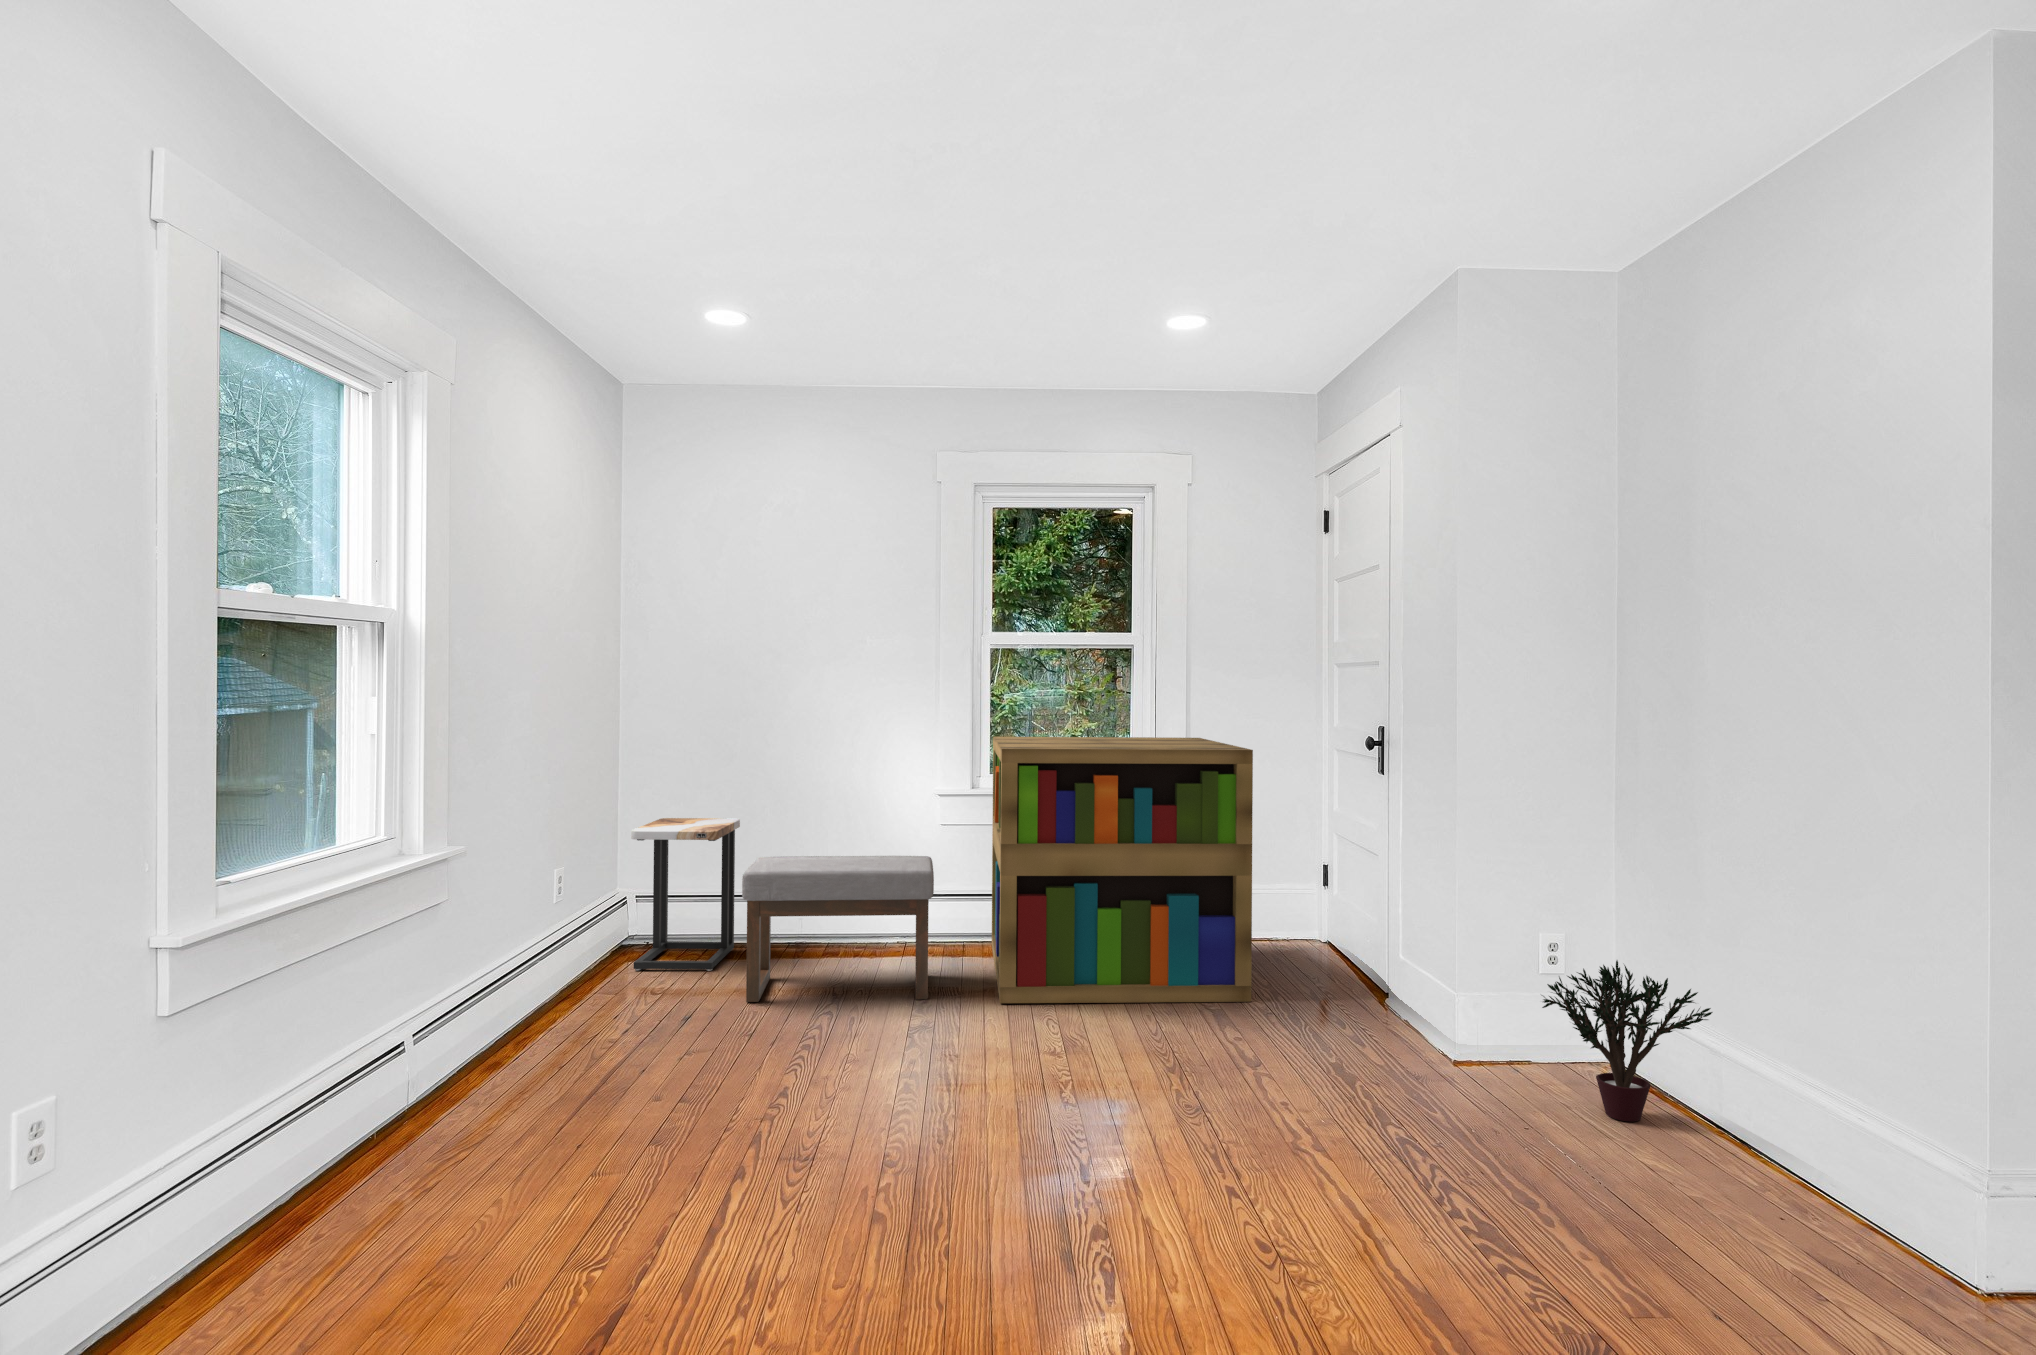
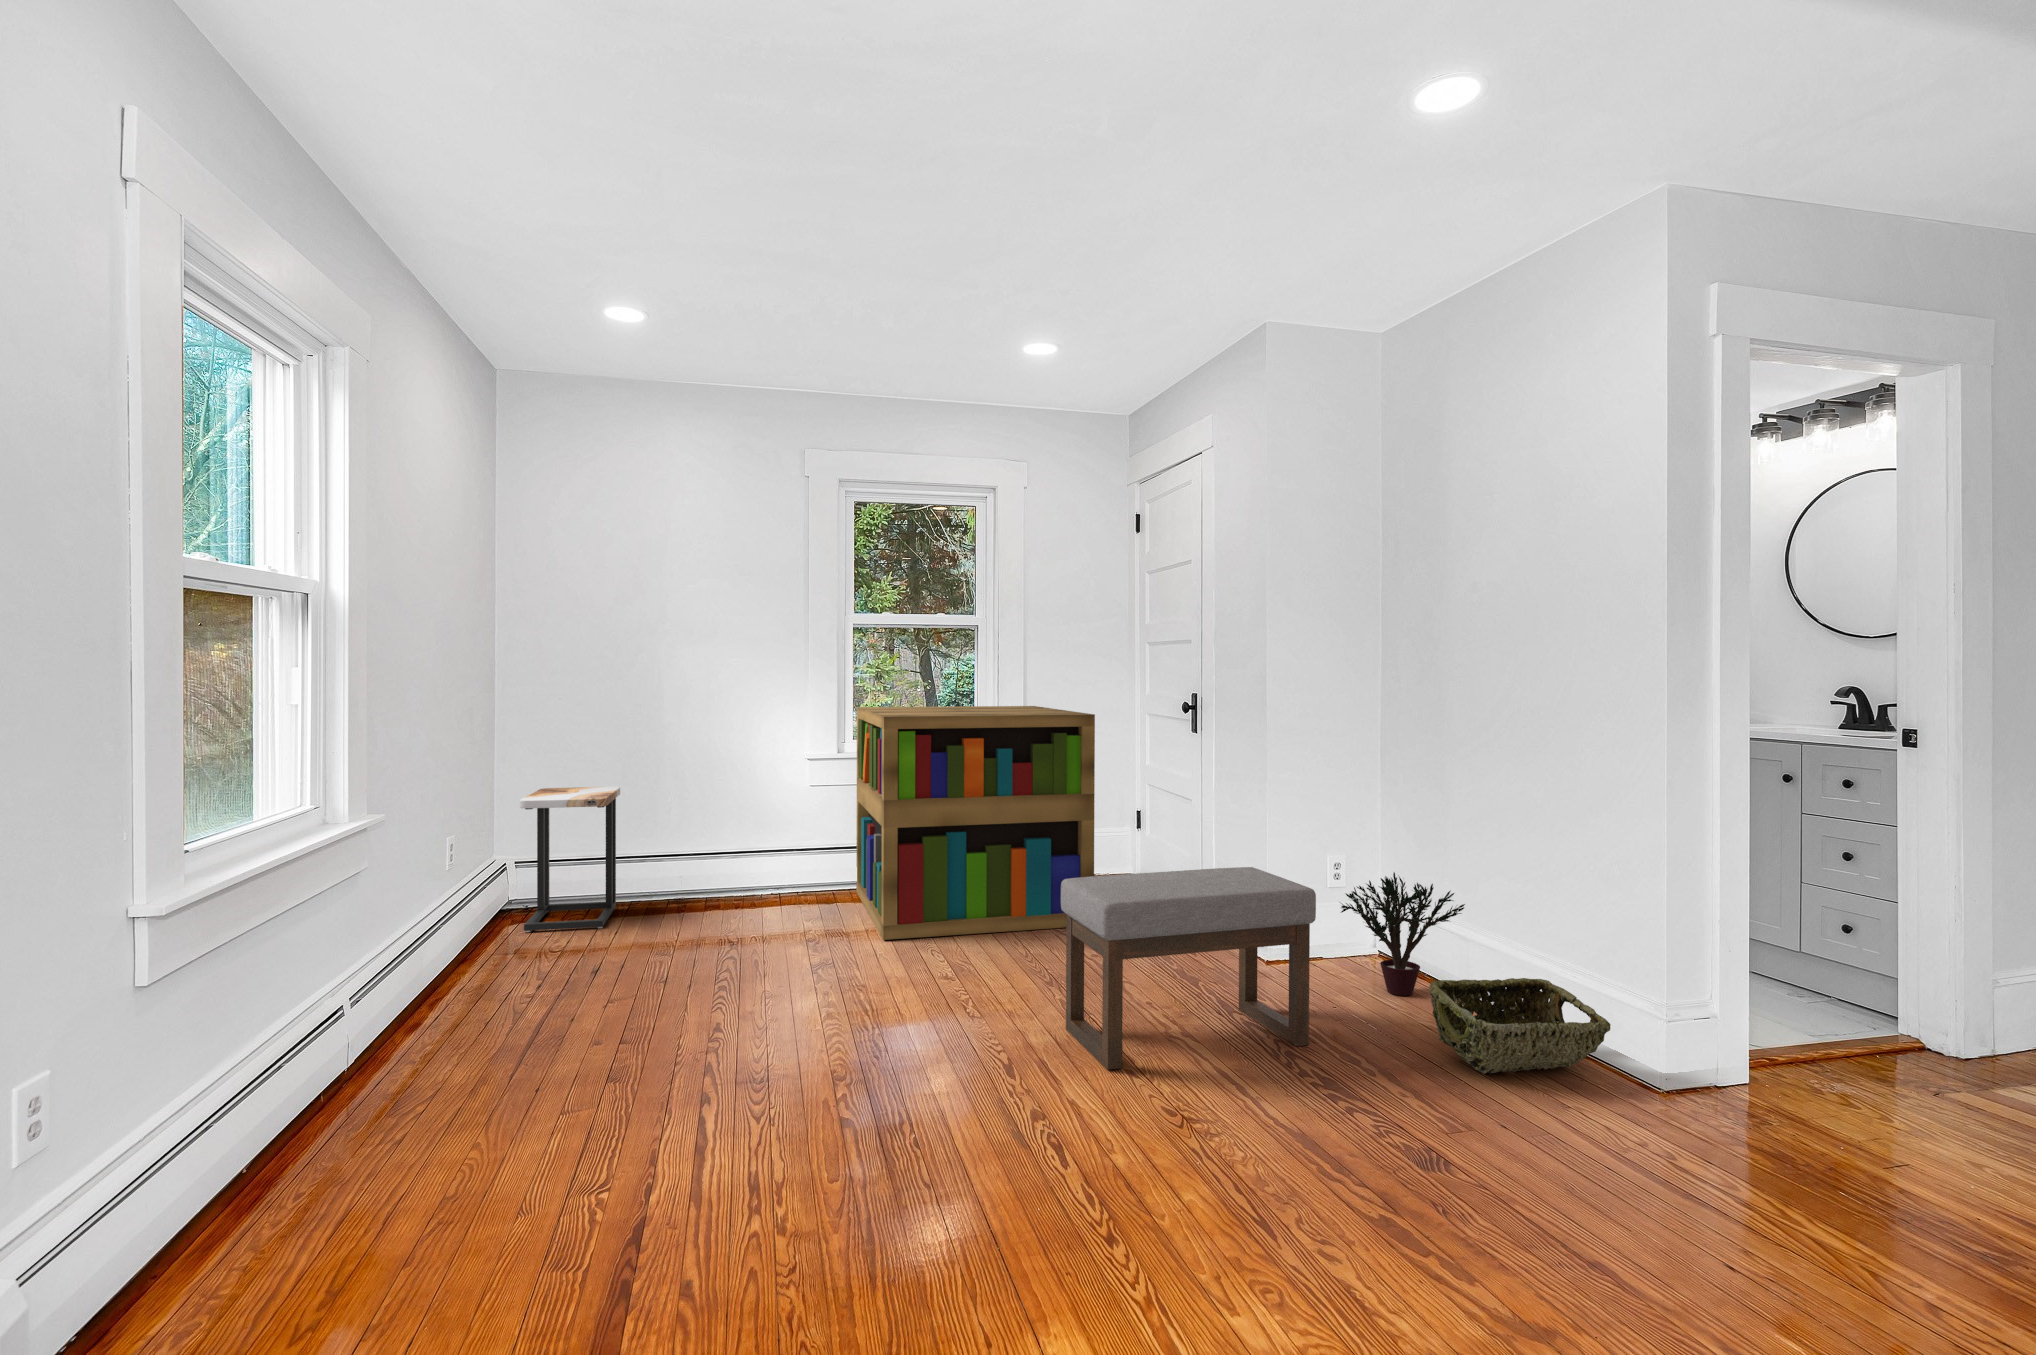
ottoman: present [742,856,934,1002] -> present [1061,867,1316,1070]
woven basket: none [1635,1108,1899,1243] -> present [1429,978,1610,1074]

